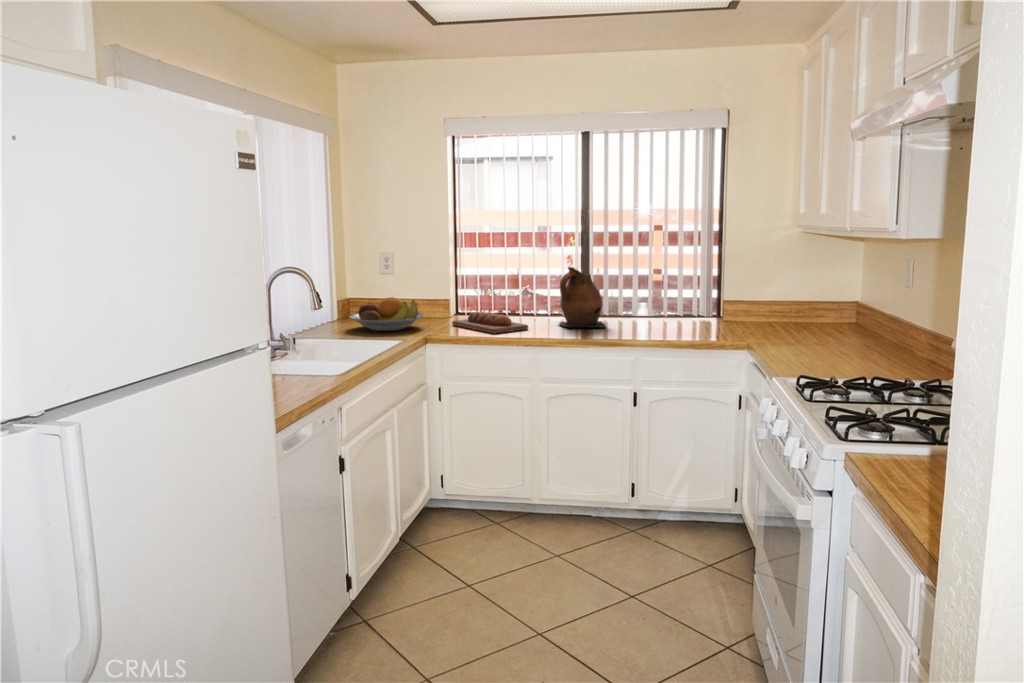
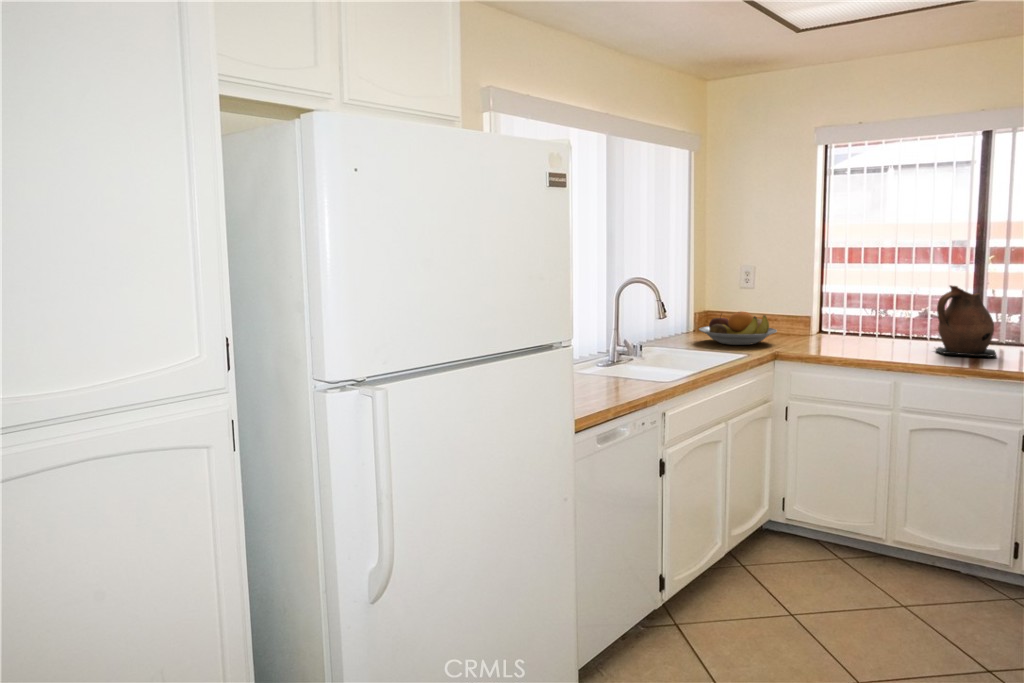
bread loaf: present [452,312,528,333] -> none [808,331,894,355]

